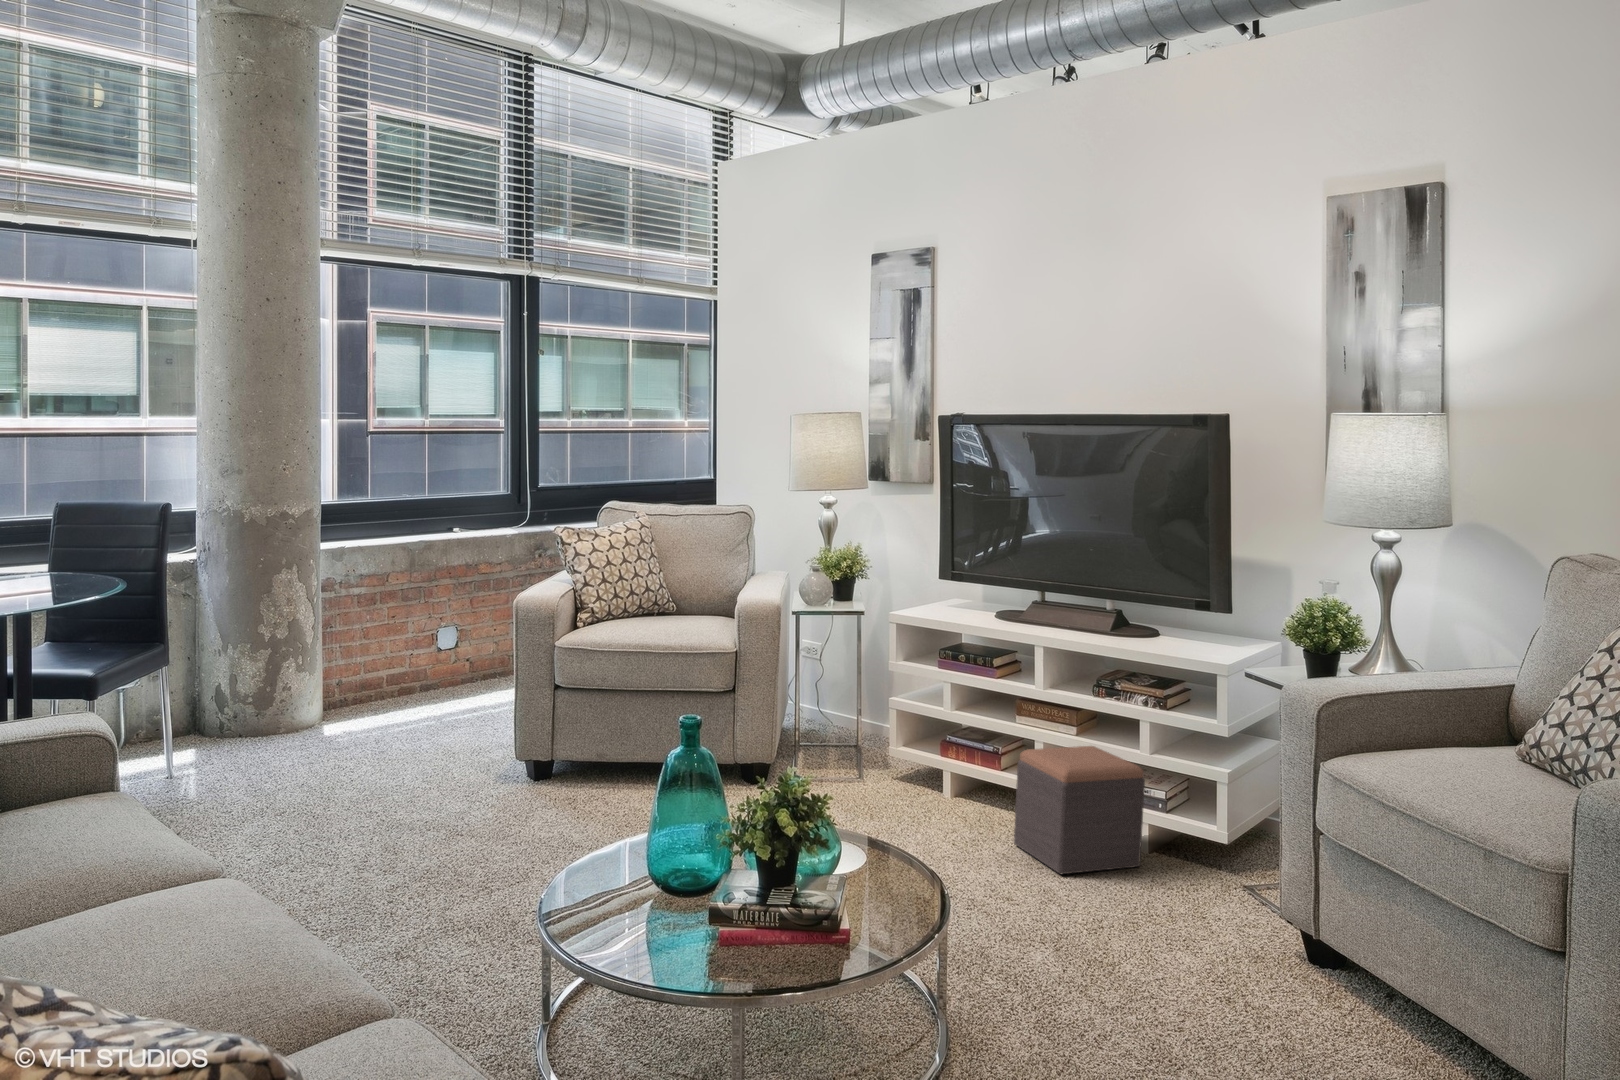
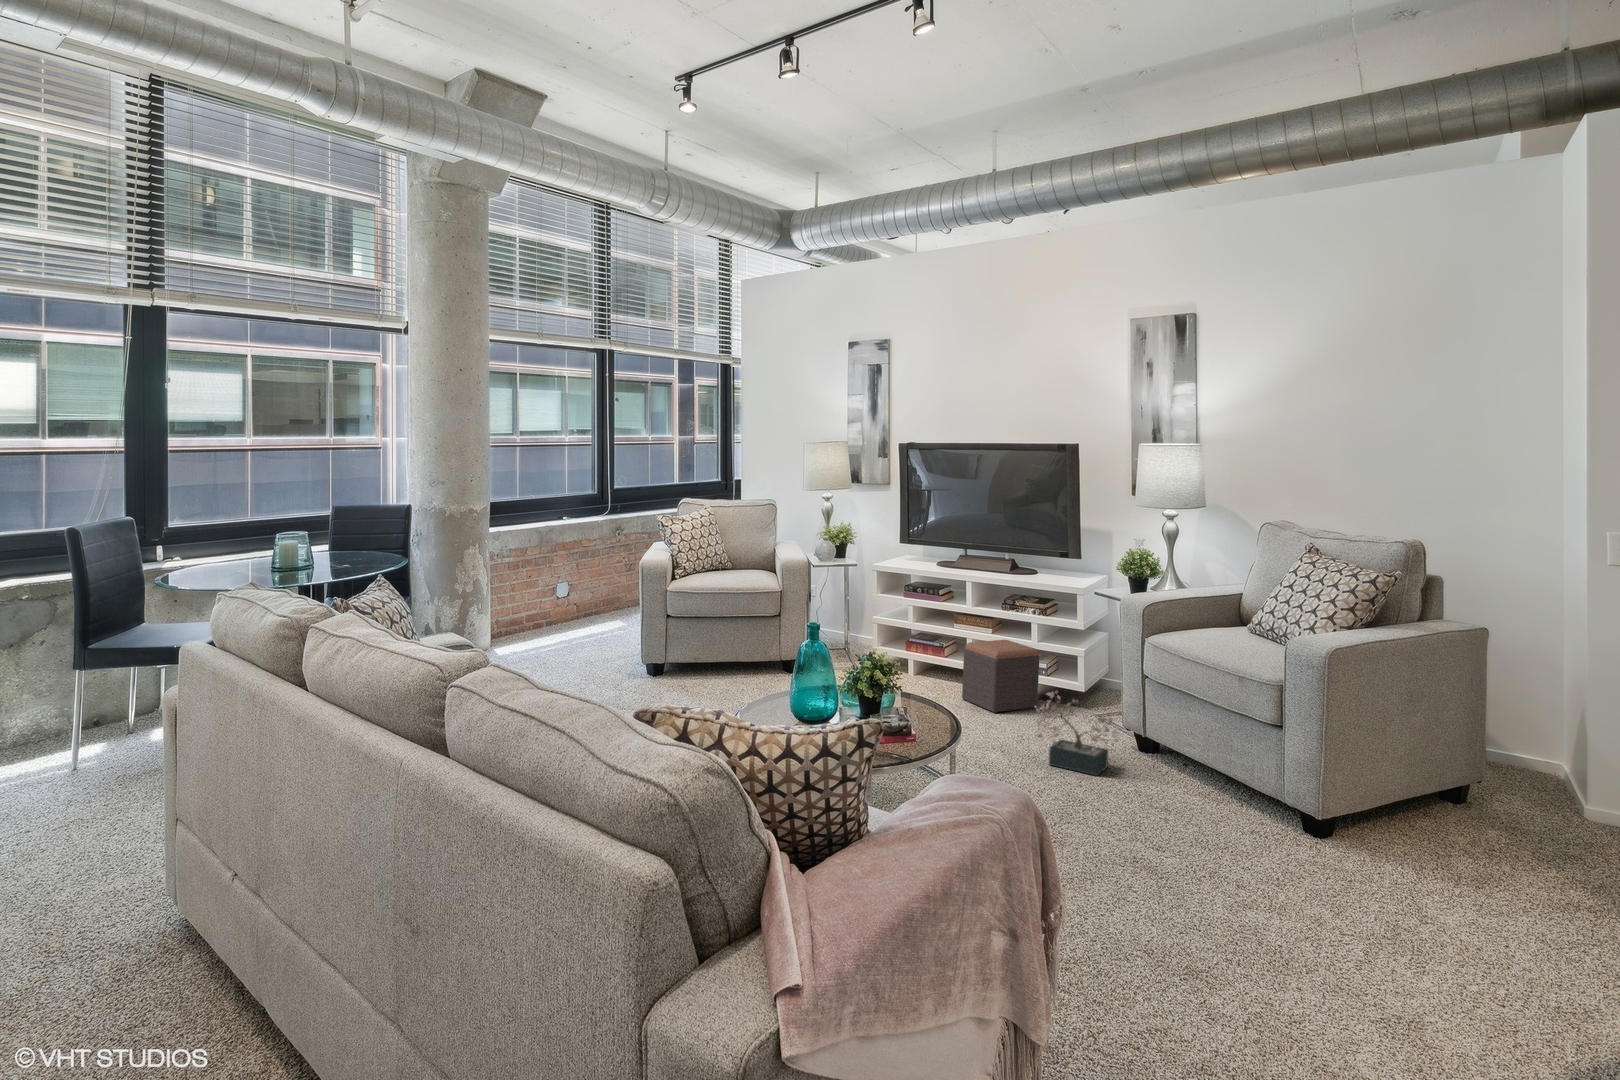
decorative plant: none [1101,853,1262,1023] -> present [1036,691,1119,775]

